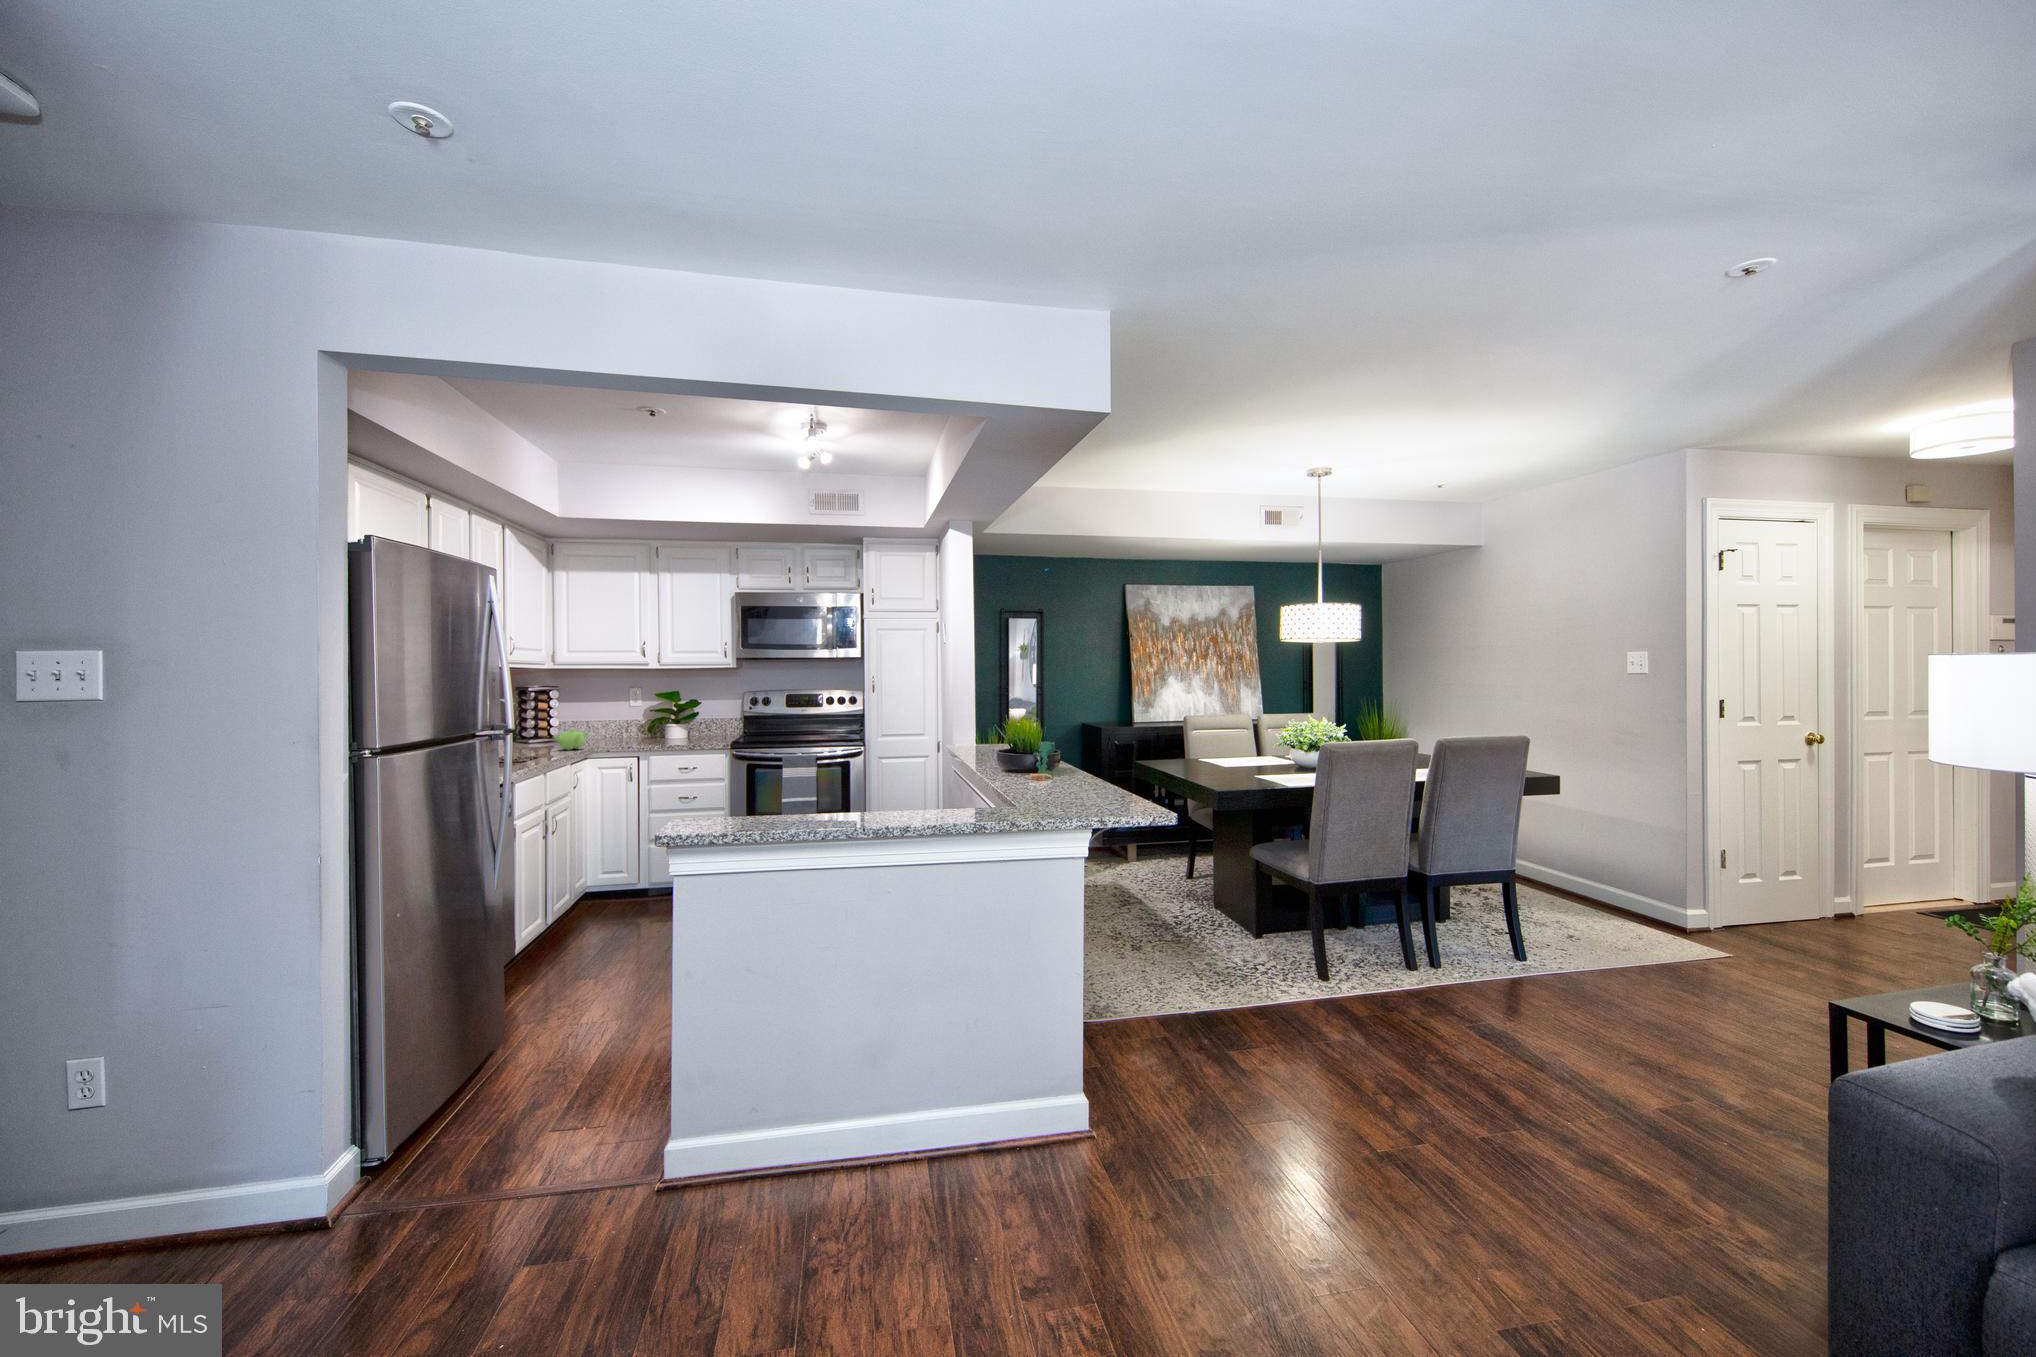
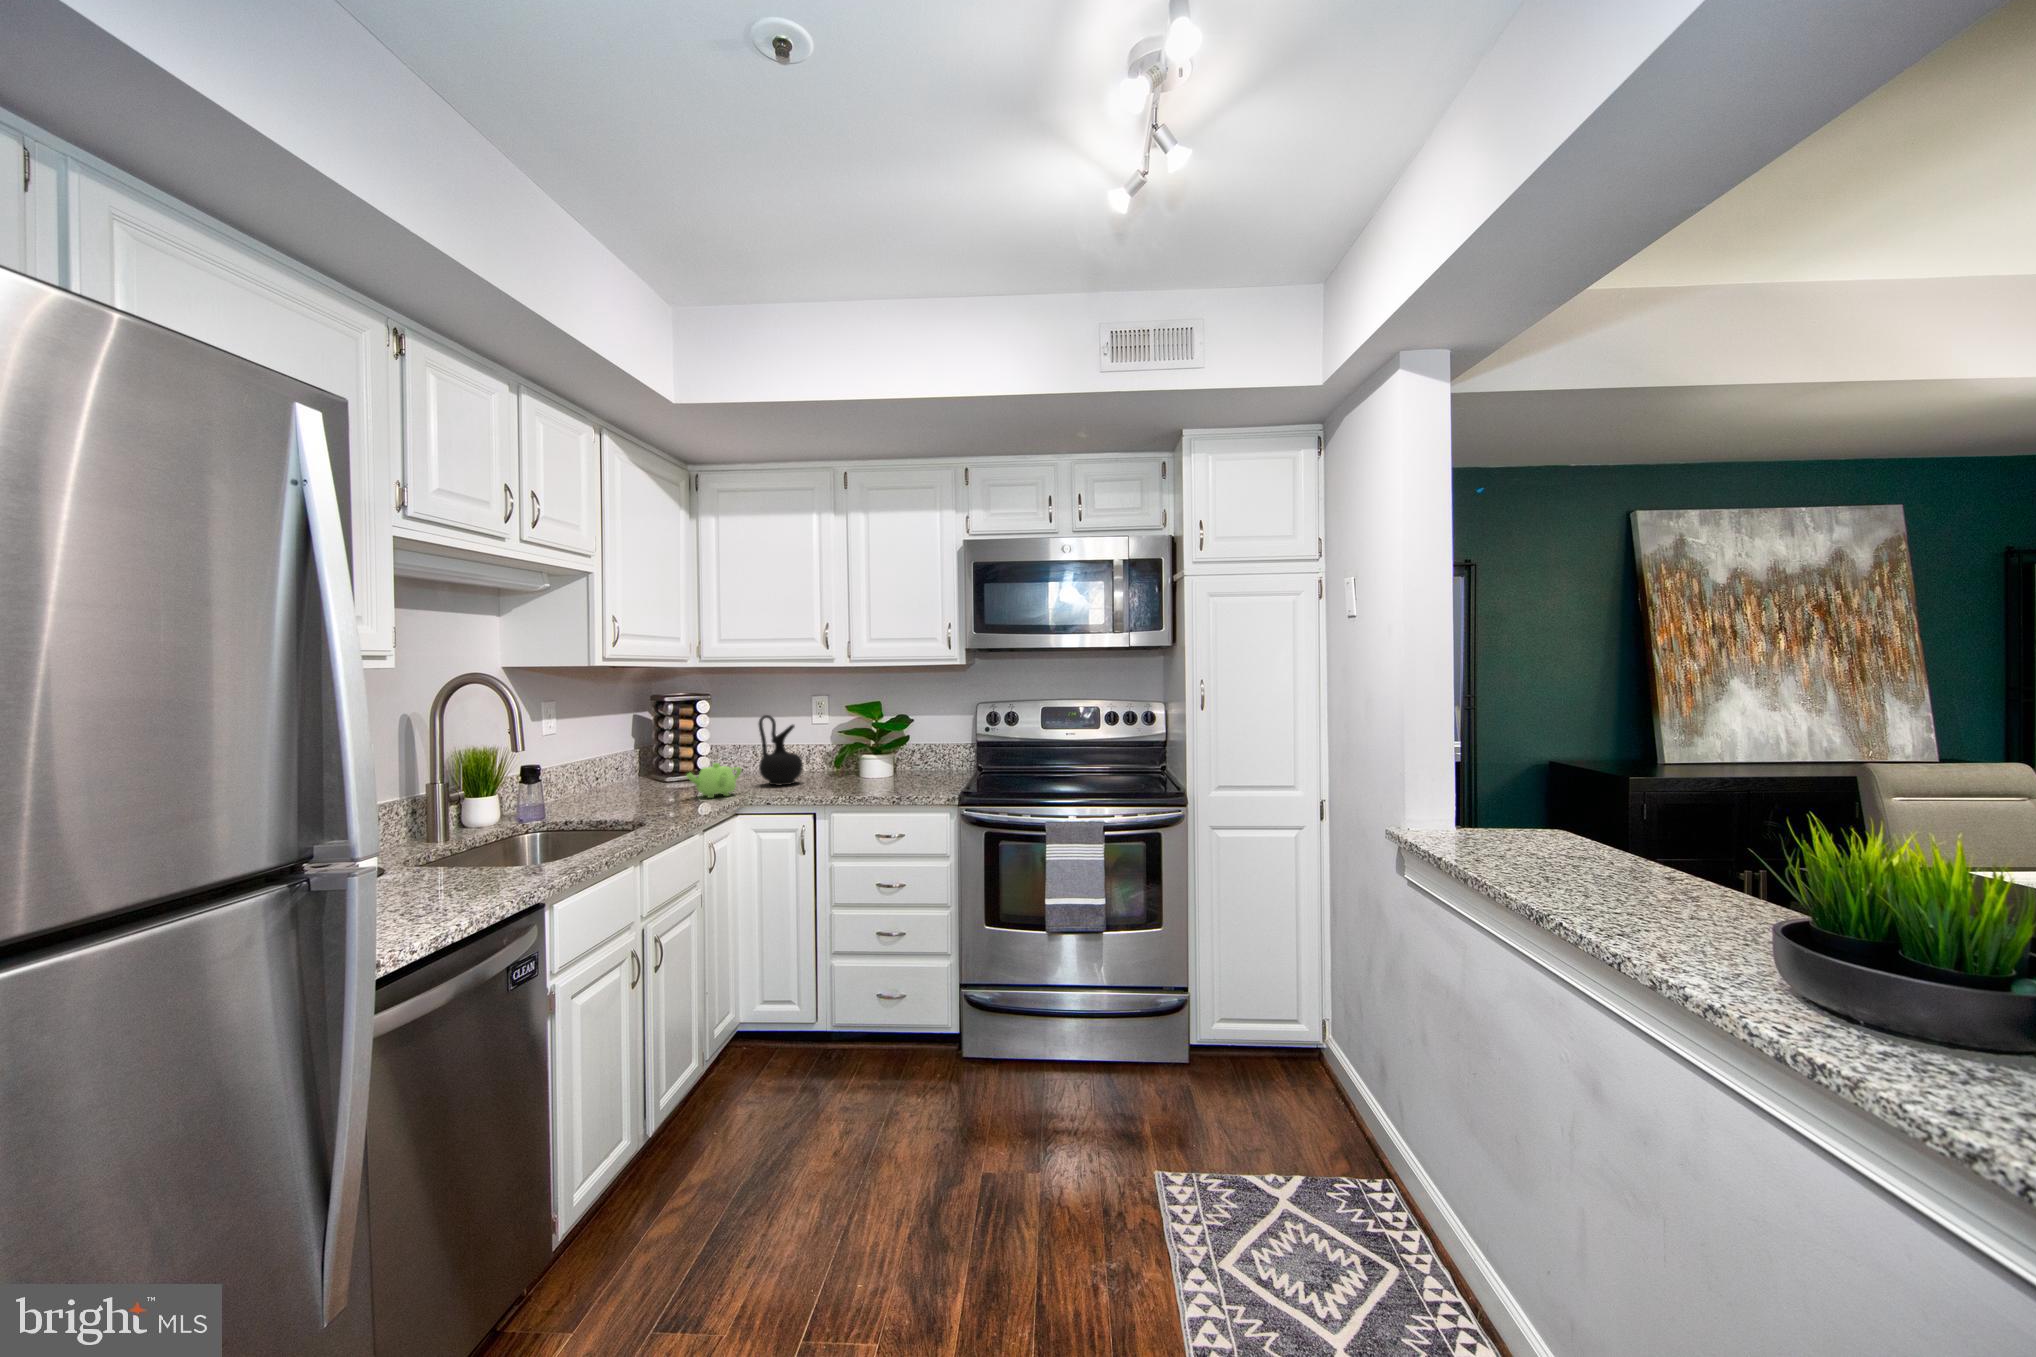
ceramic jug: none [596,700,626,745] -> present [759,715,803,785]

